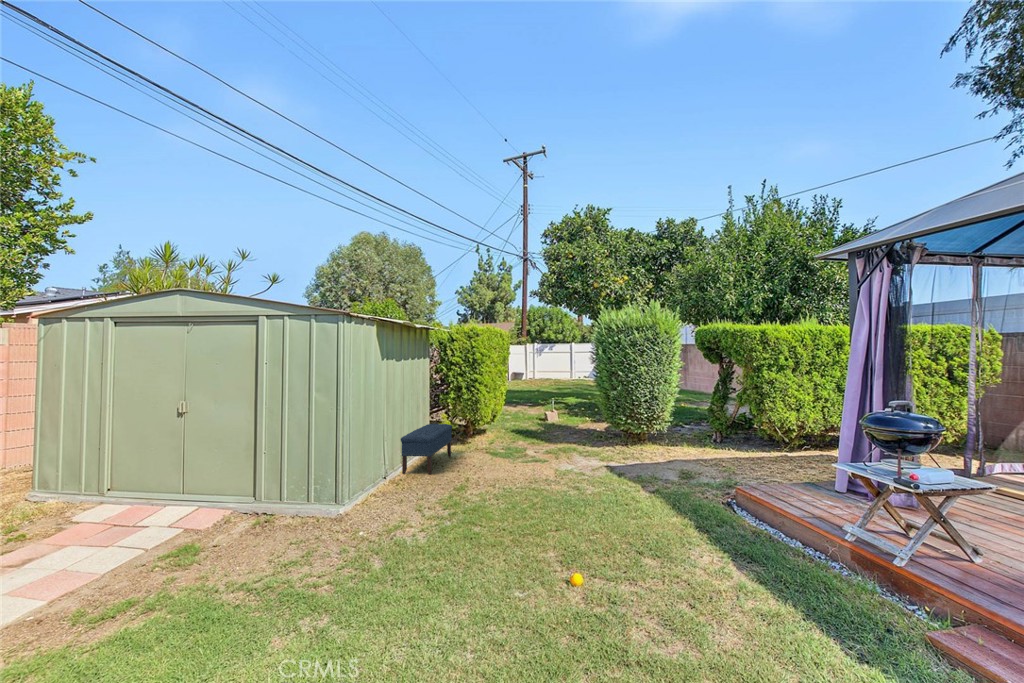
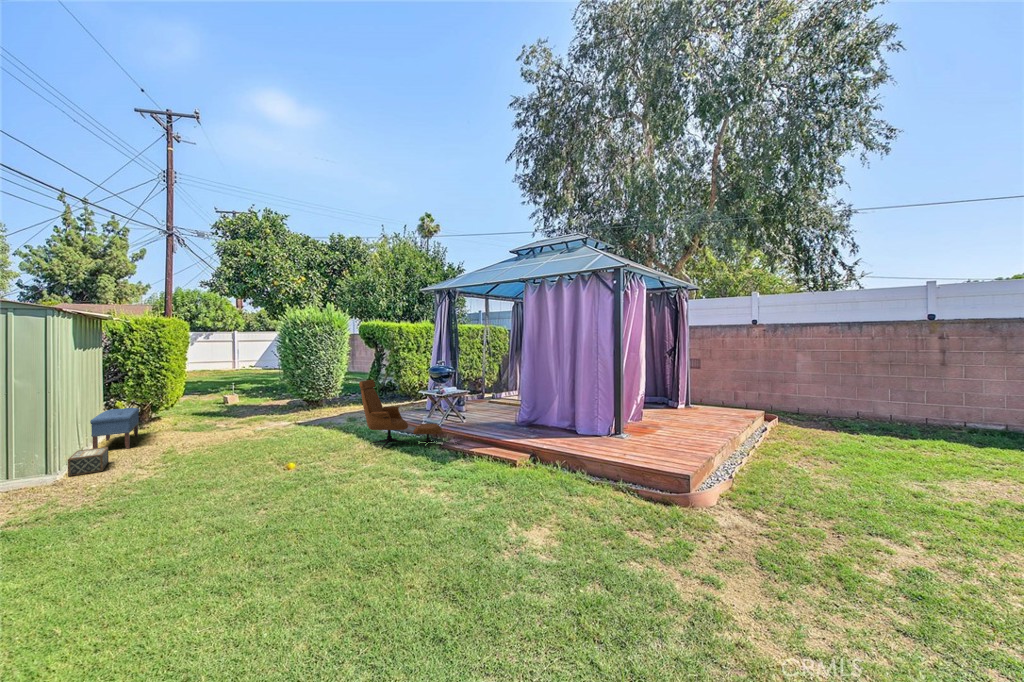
lounge chair: none [702,431,940,640] -> present [359,380,442,449]
woven basket: none [354,476,399,511] -> present [68,447,109,476]

